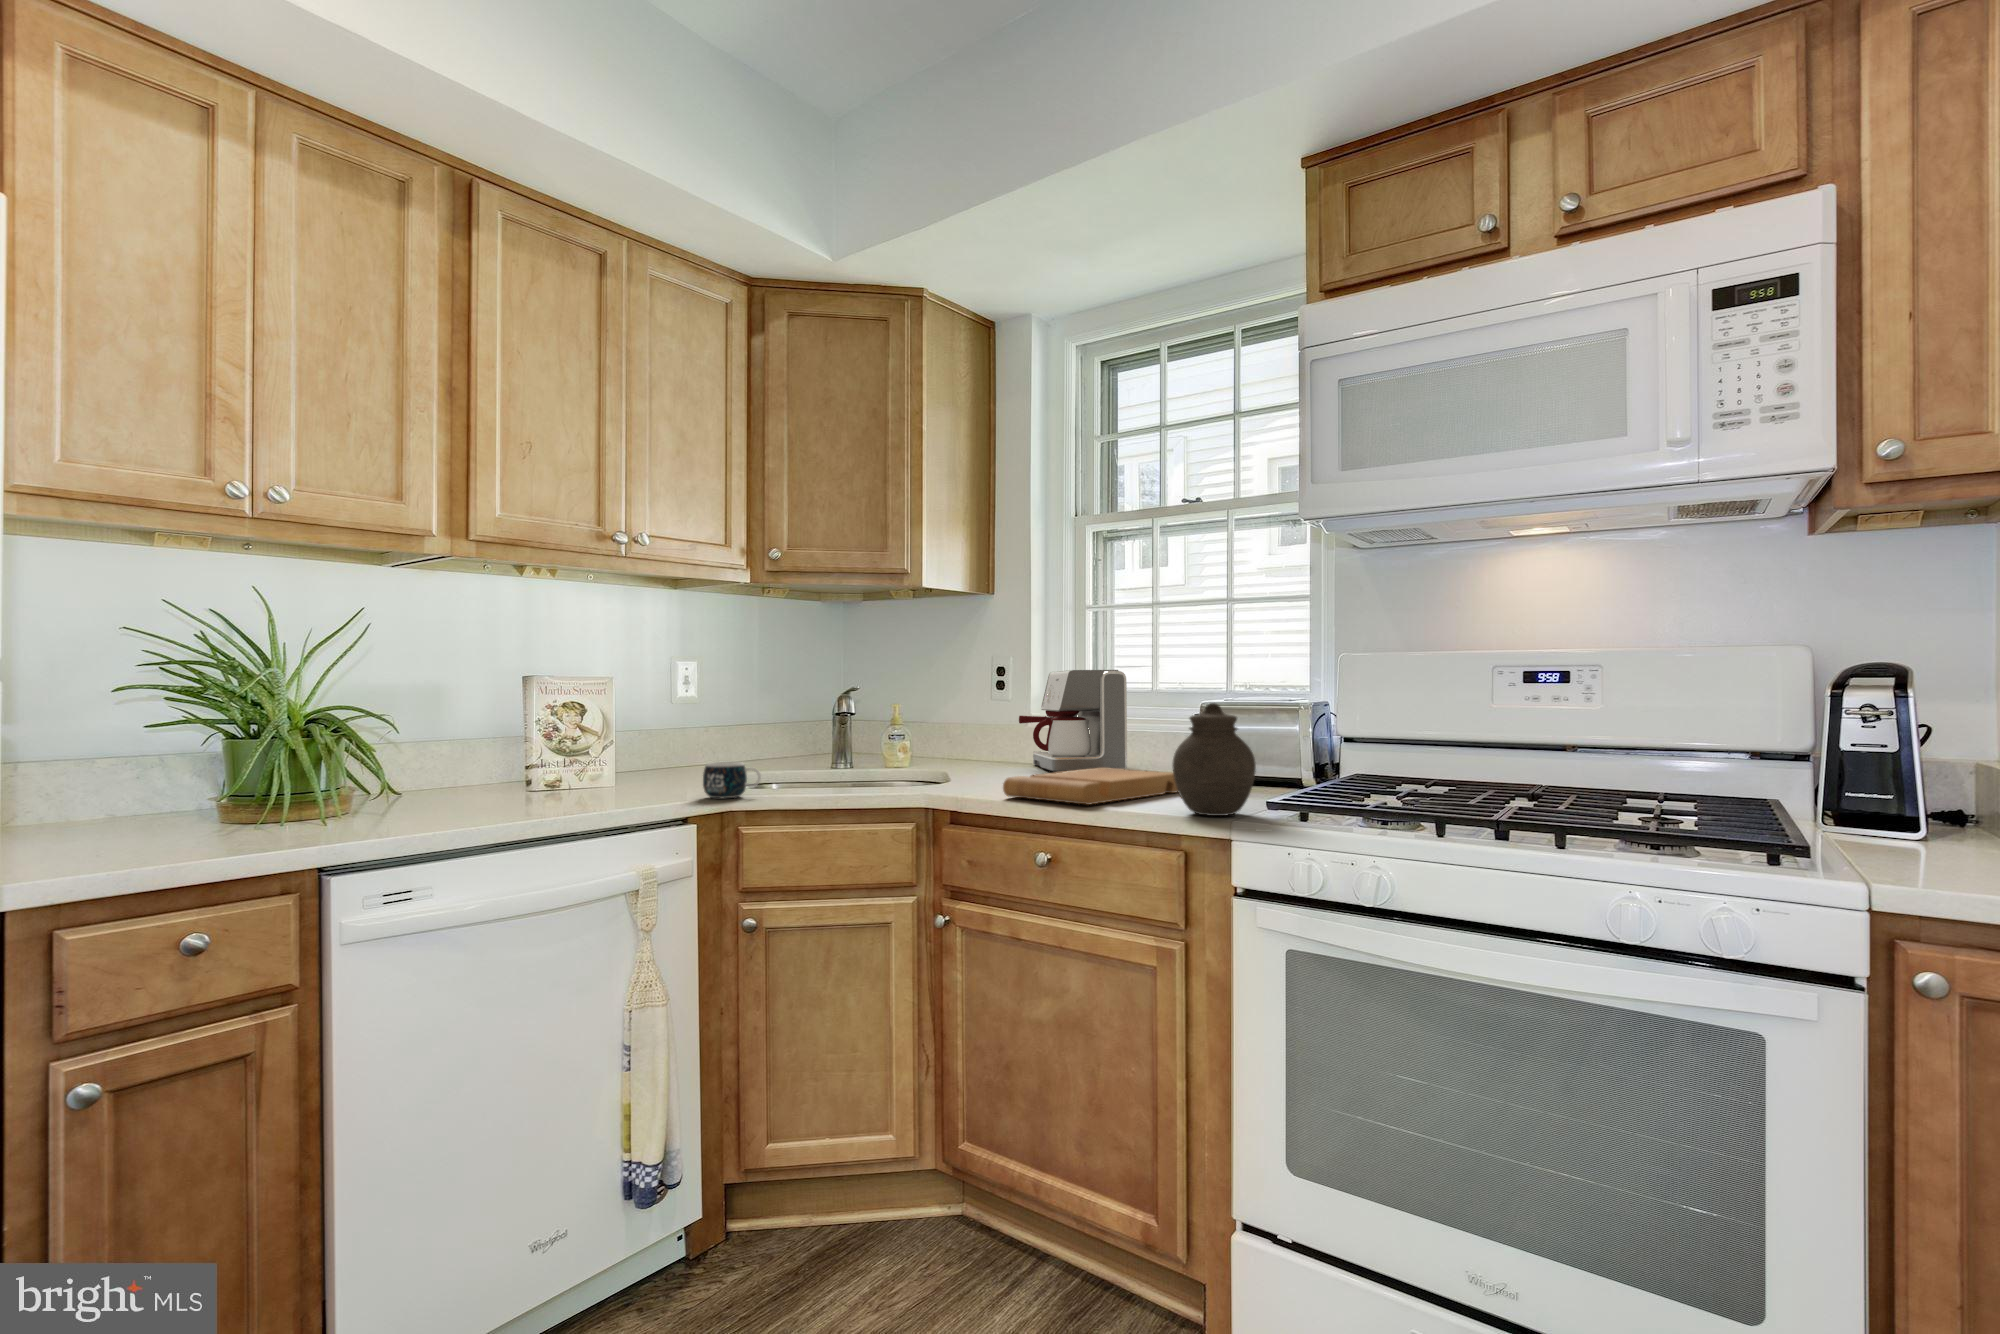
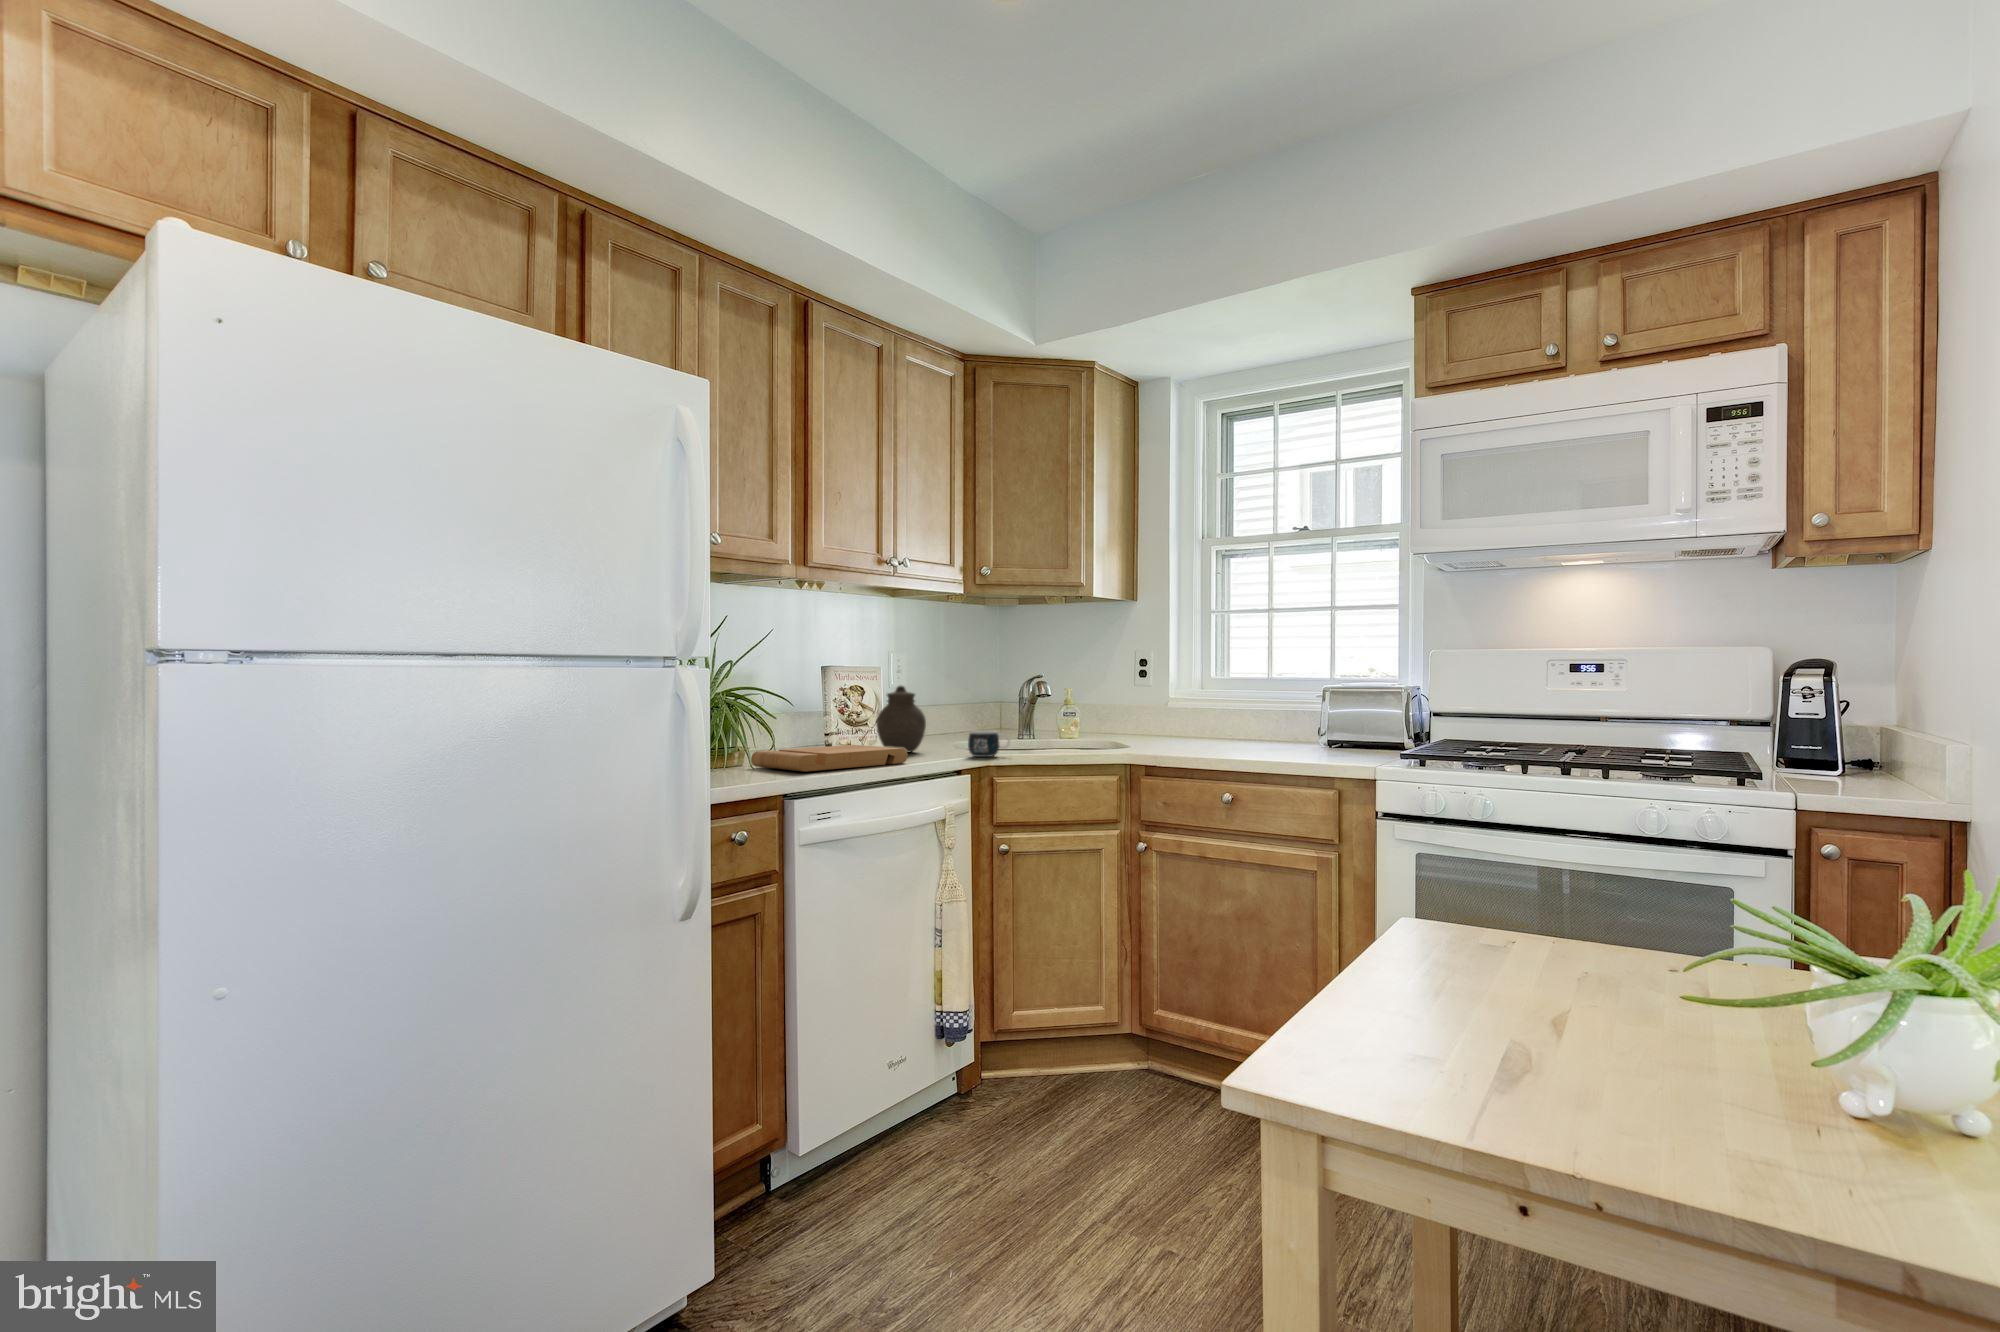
coffee maker: present [1019,670,1127,772] -> none [1166,661,1257,741]
jar: present [1173,703,1256,816] -> present [876,686,926,753]
cutting board: present [1003,768,1178,805] -> present [751,745,908,772]

